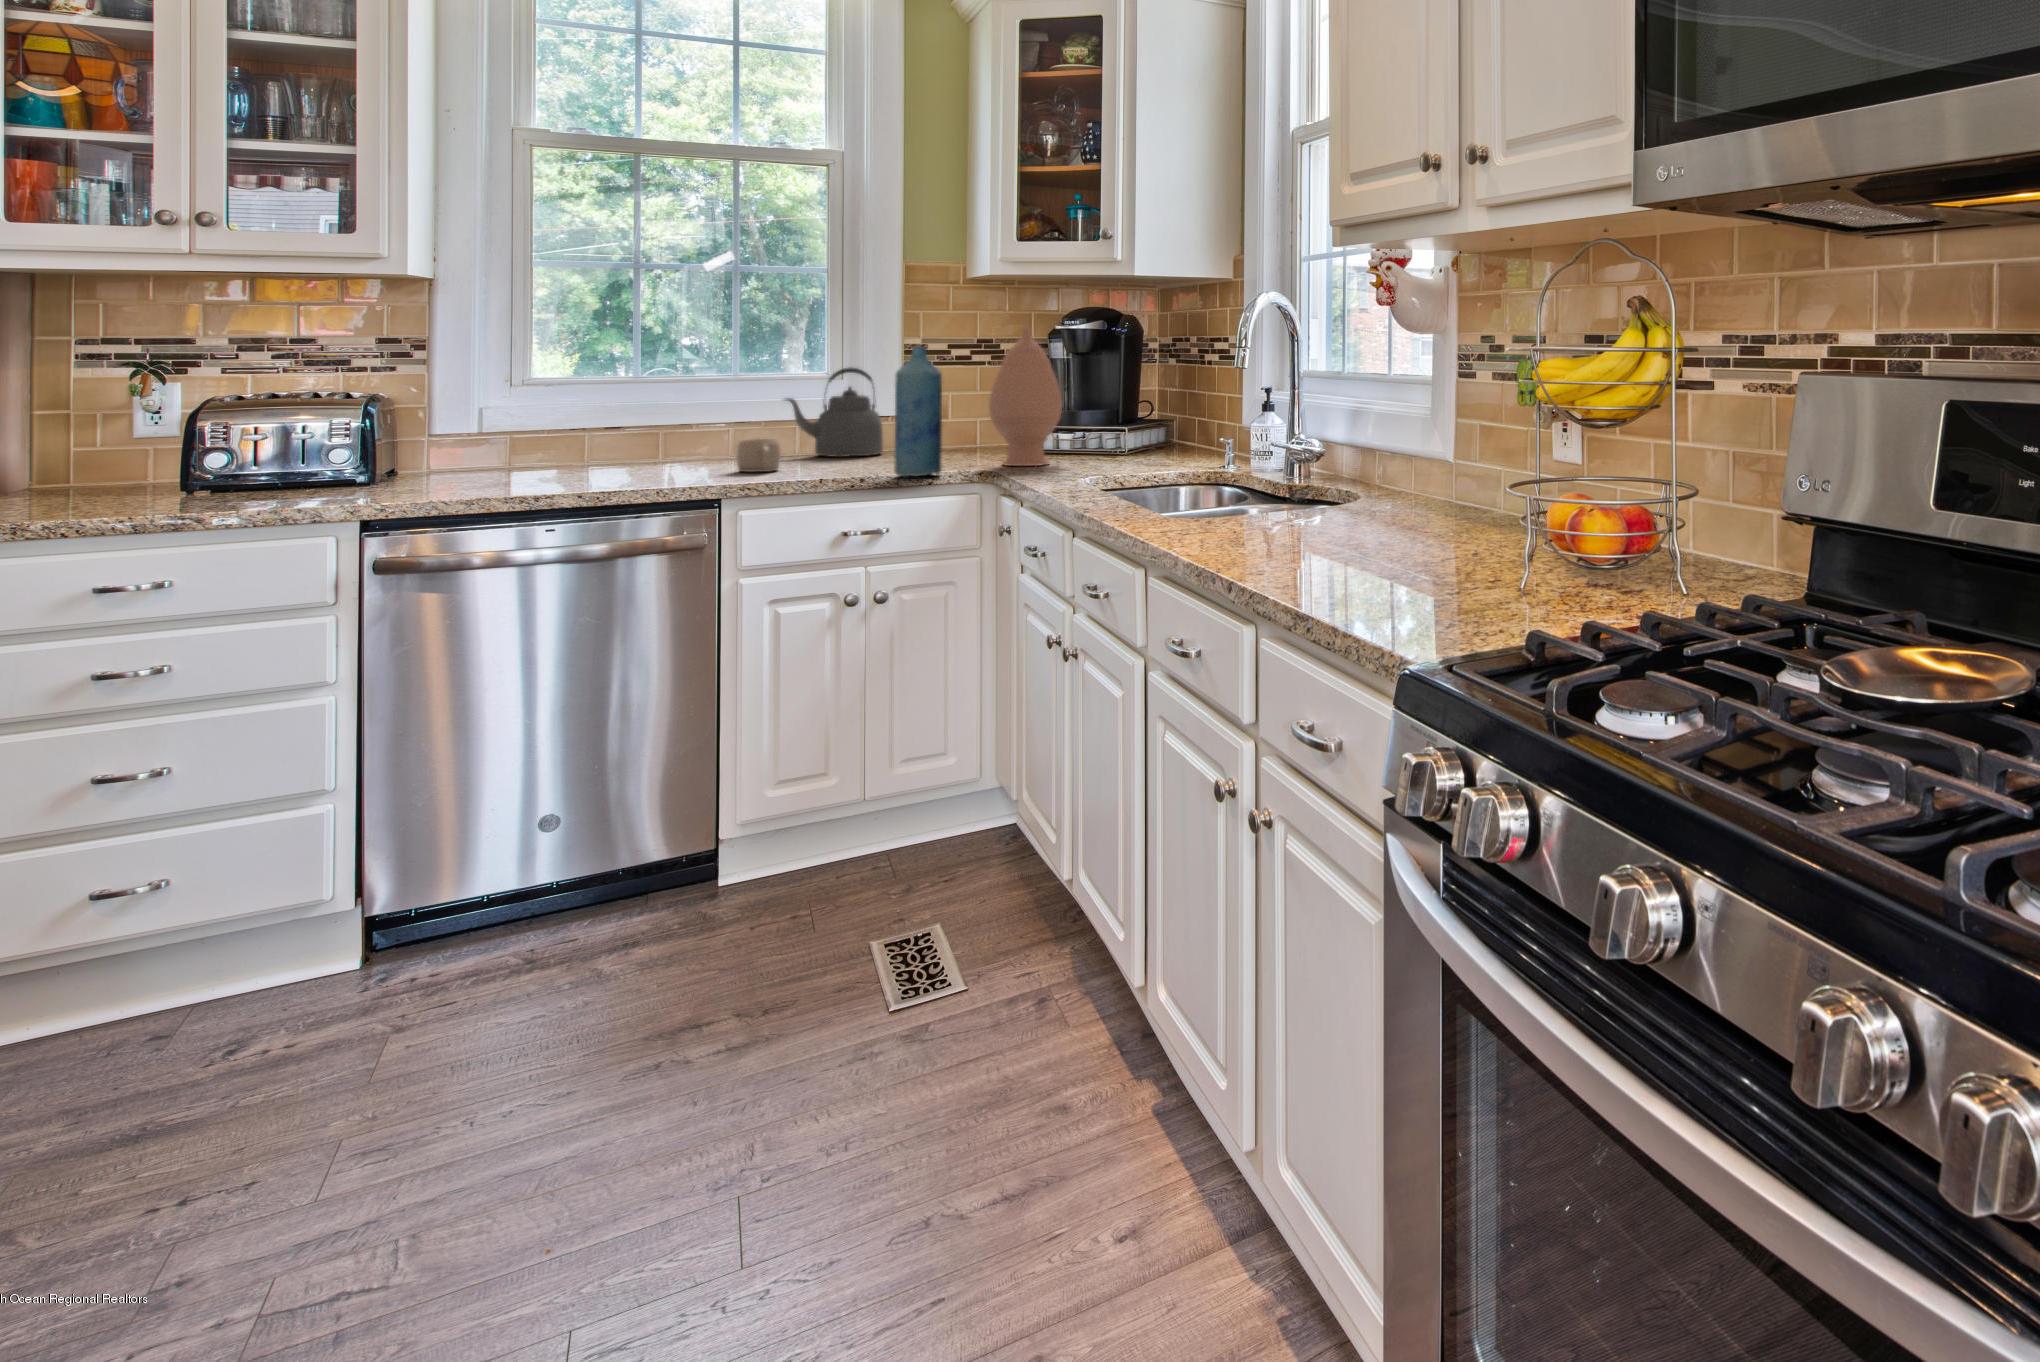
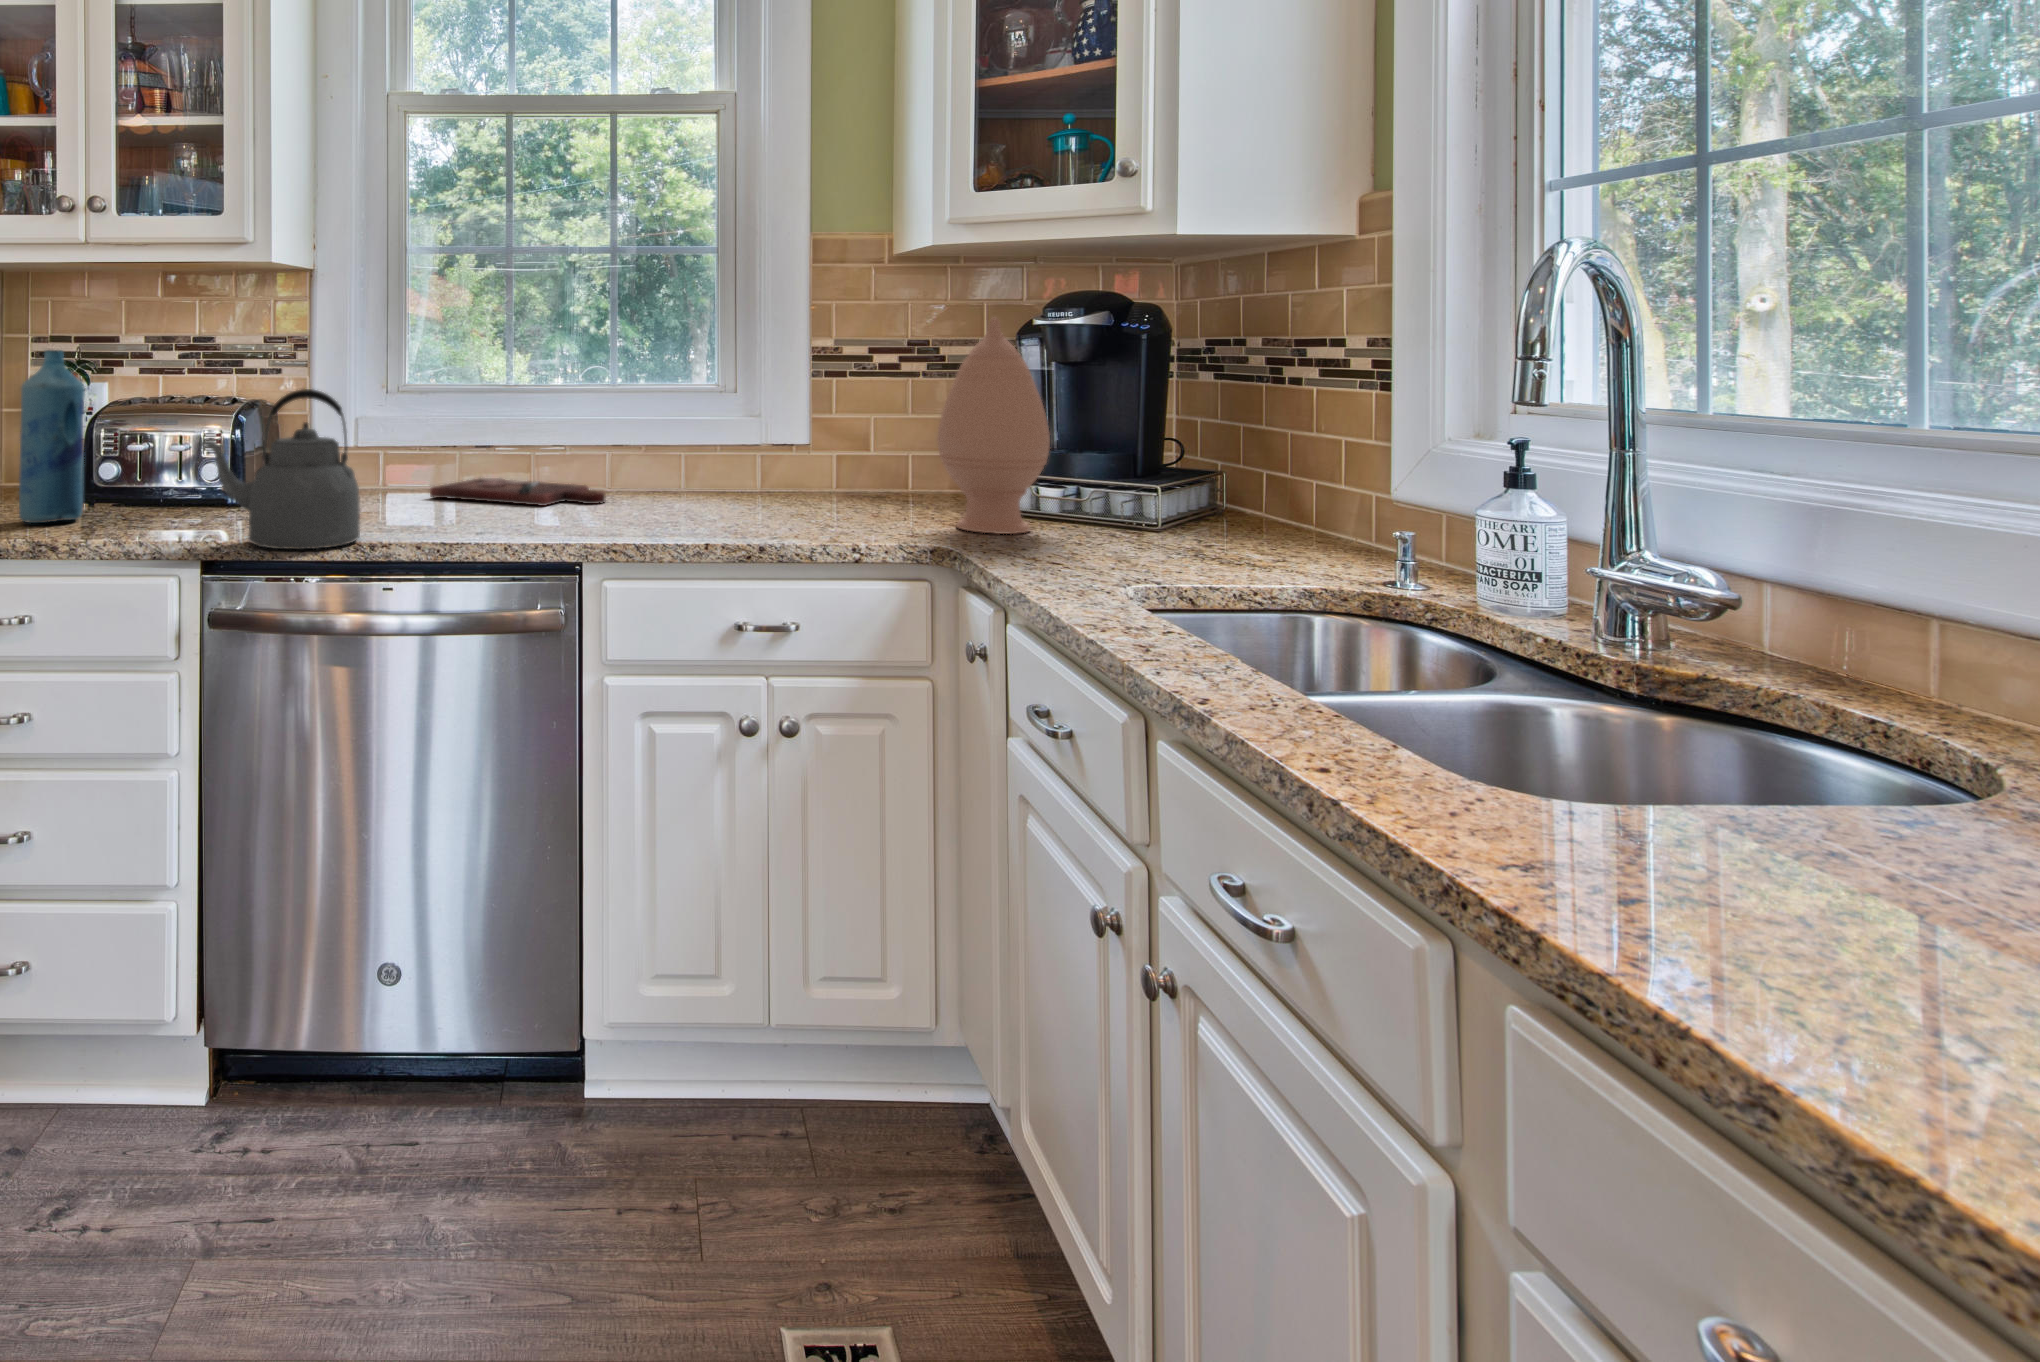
bottle: present [894,346,942,477] -> present [19,350,85,523]
kettle: present [785,368,883,457] -> present [200,389,360,549]
mug: present [736,439,781,472] -> none [607,473,660,519]
cutting board: none [563,454,731,469] -> present [430,478,606,506]

